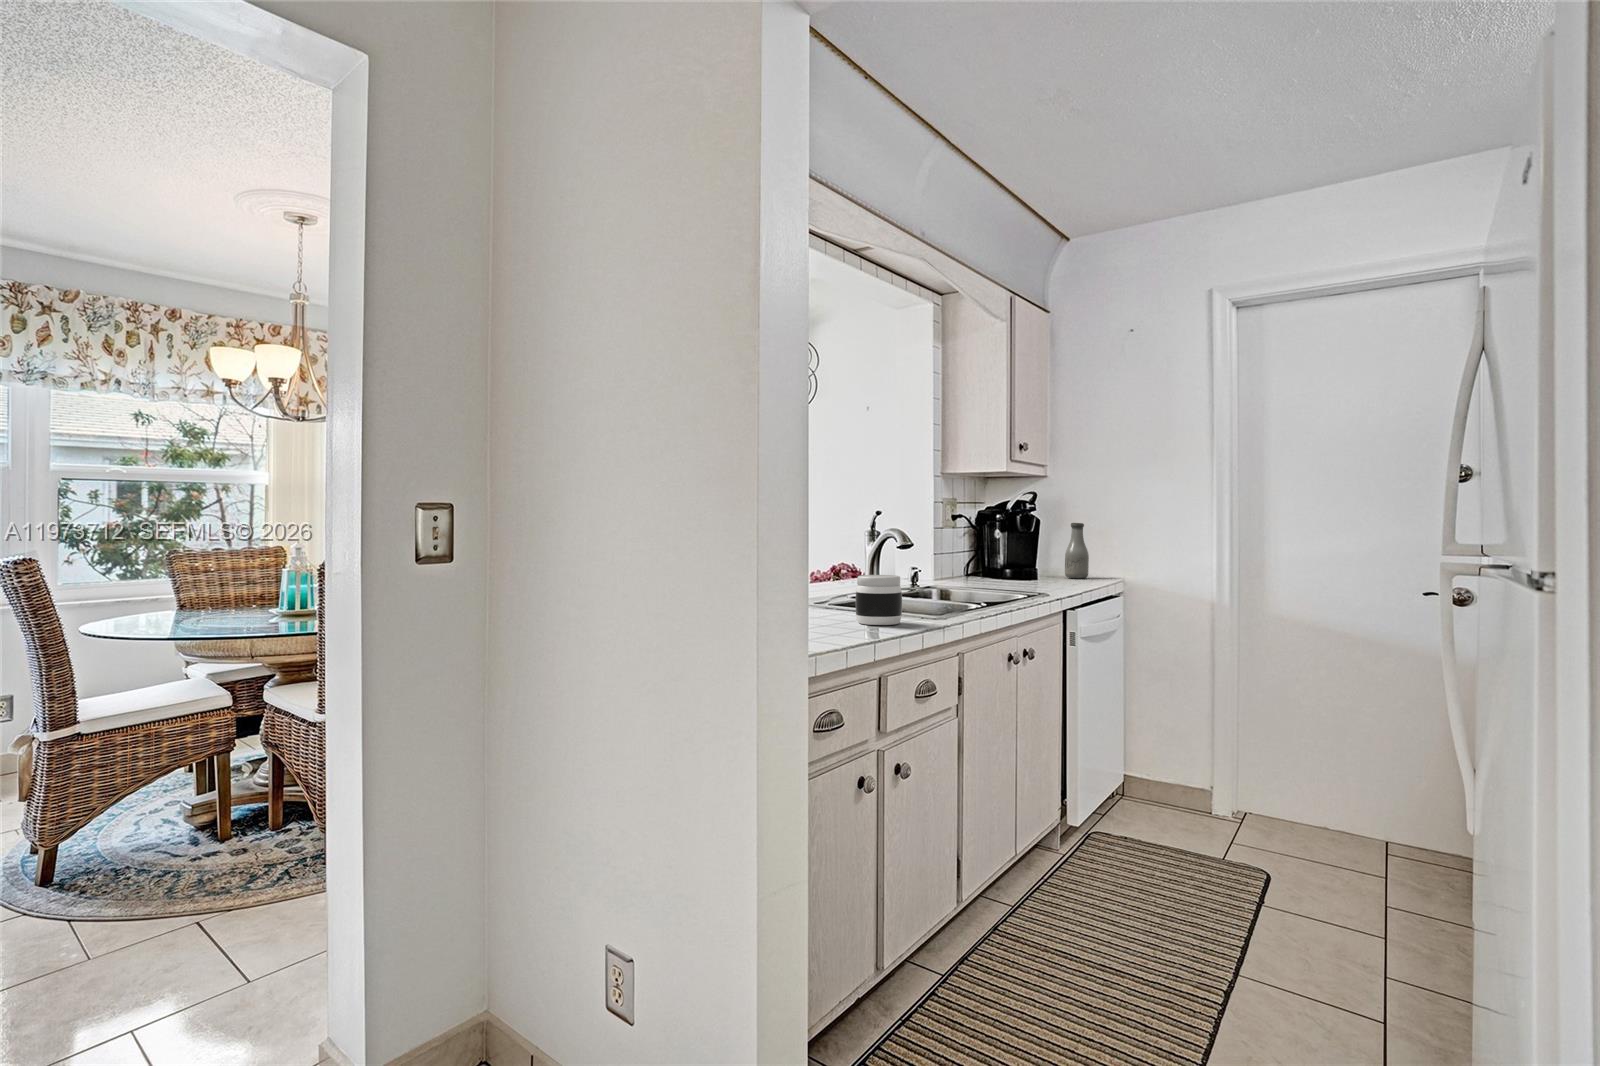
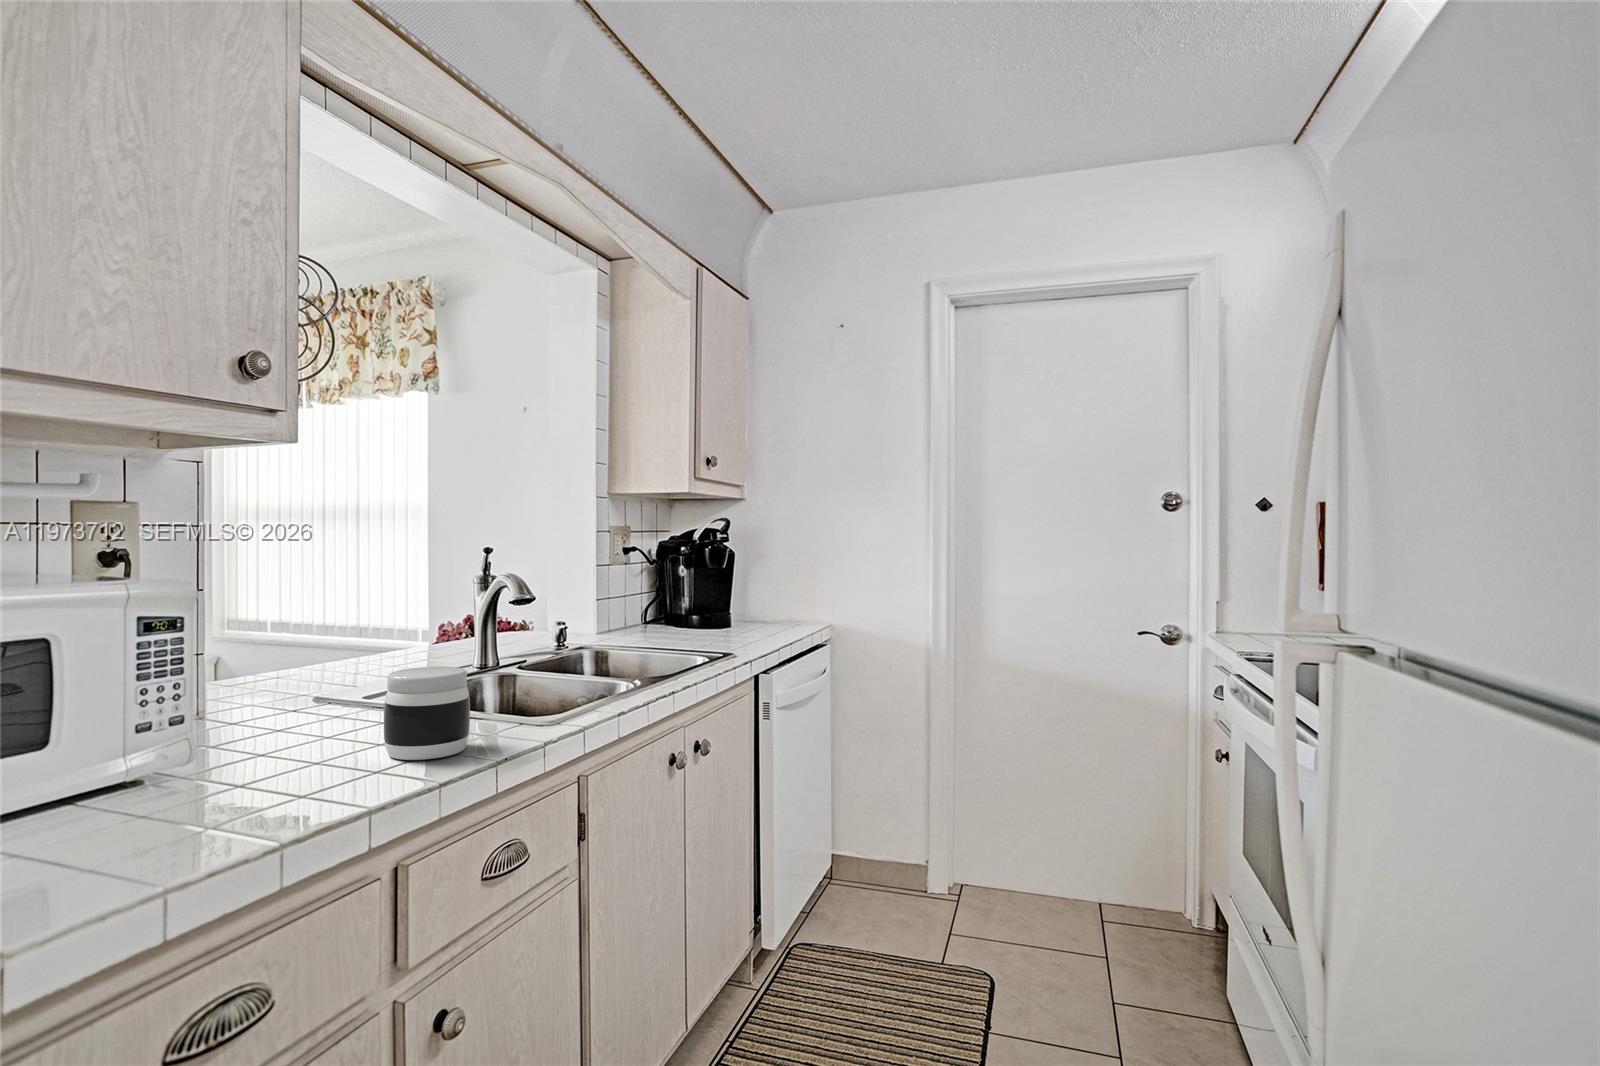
bottle: present [1065,523,1089,578] -> none [764,556,791,624]

